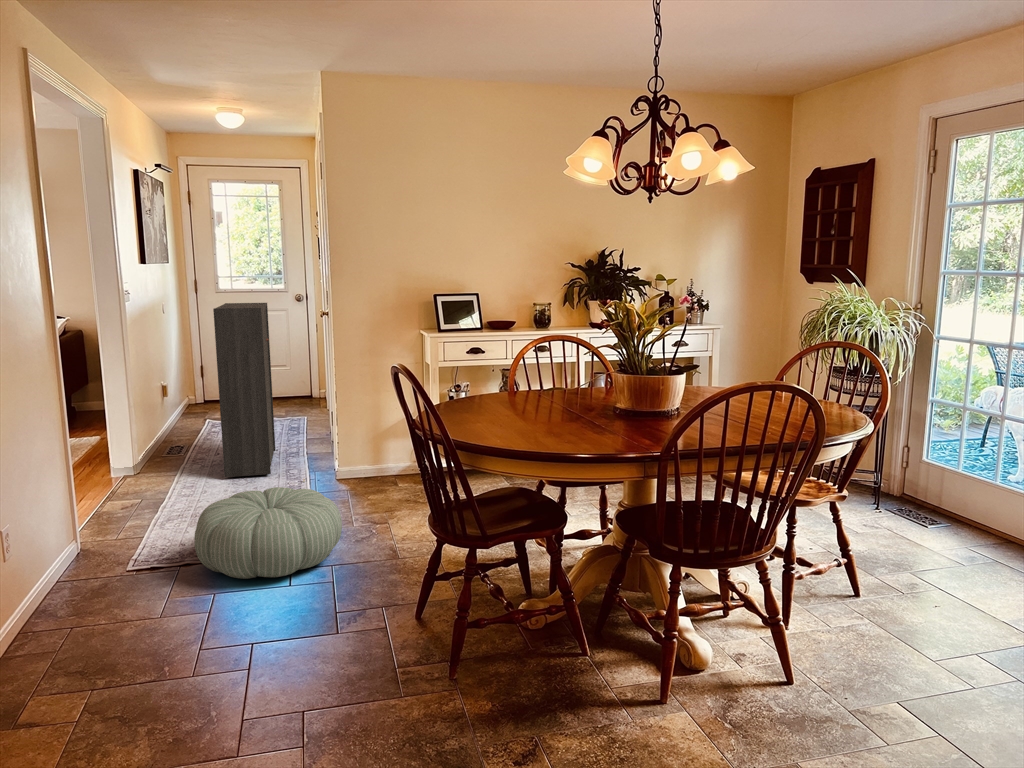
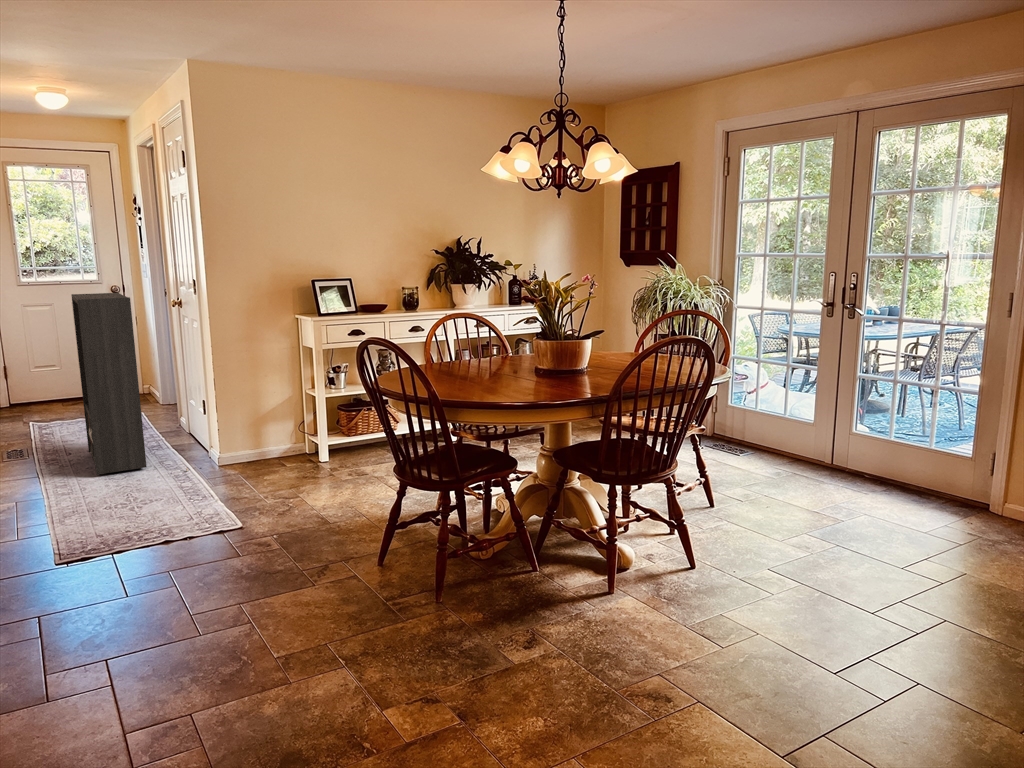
pouf: present [194,487,342,579] -> none [127,470,274,557]

